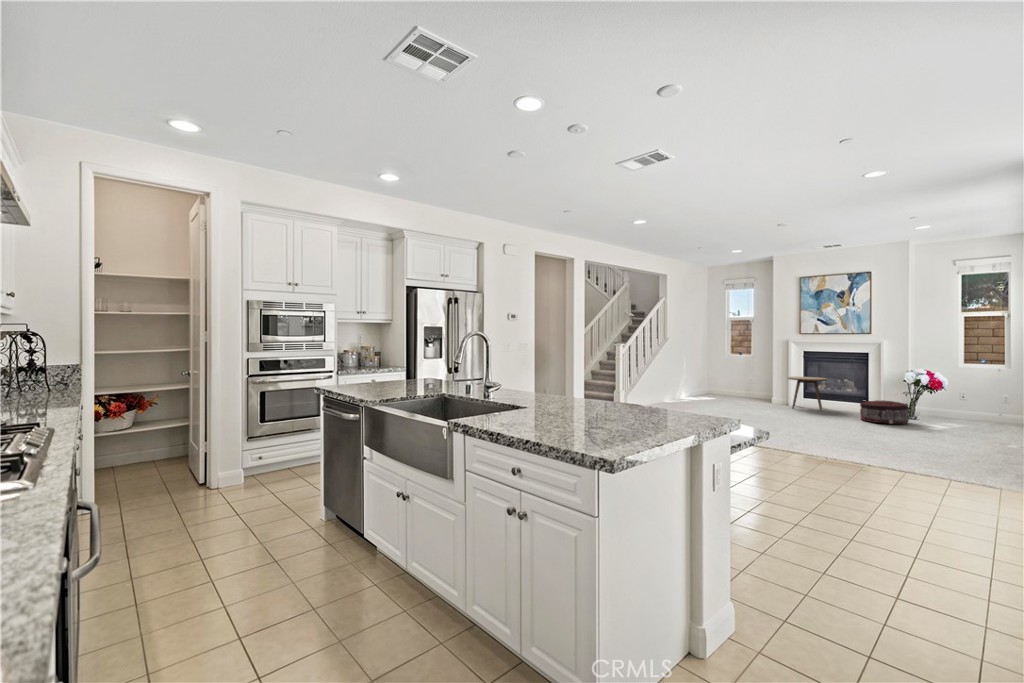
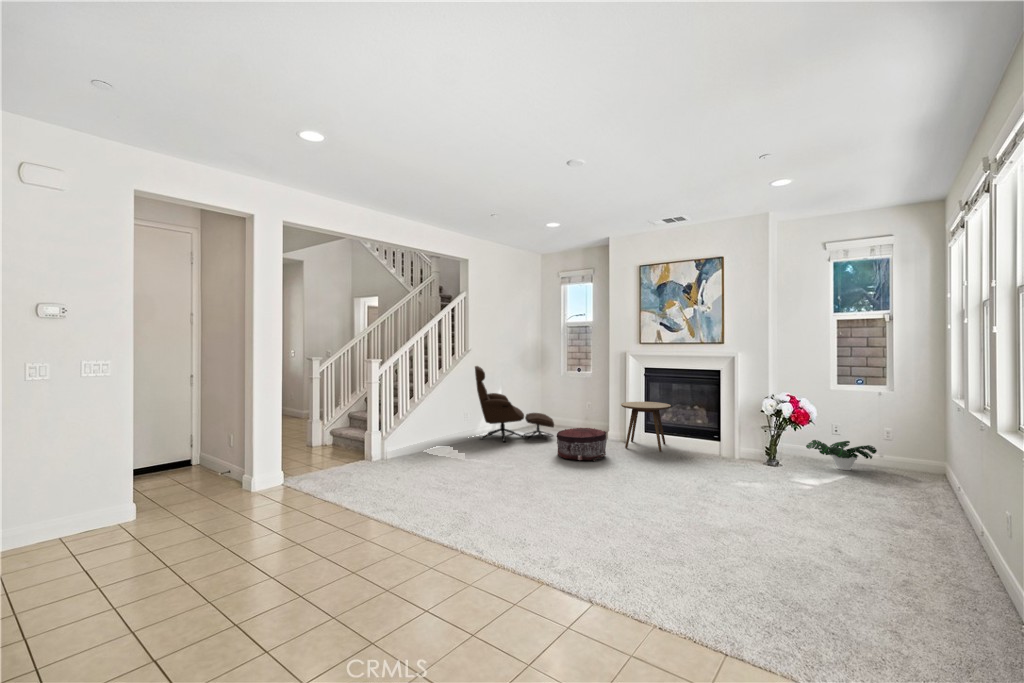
lounge chair: none [669,350,732,403] -> present [475,366,554,442]
pouf: present [860,400,909,424] -> present [557,428,607,461]
potted plant: none [939,402,996,422] -> present [806,440,877,470]

